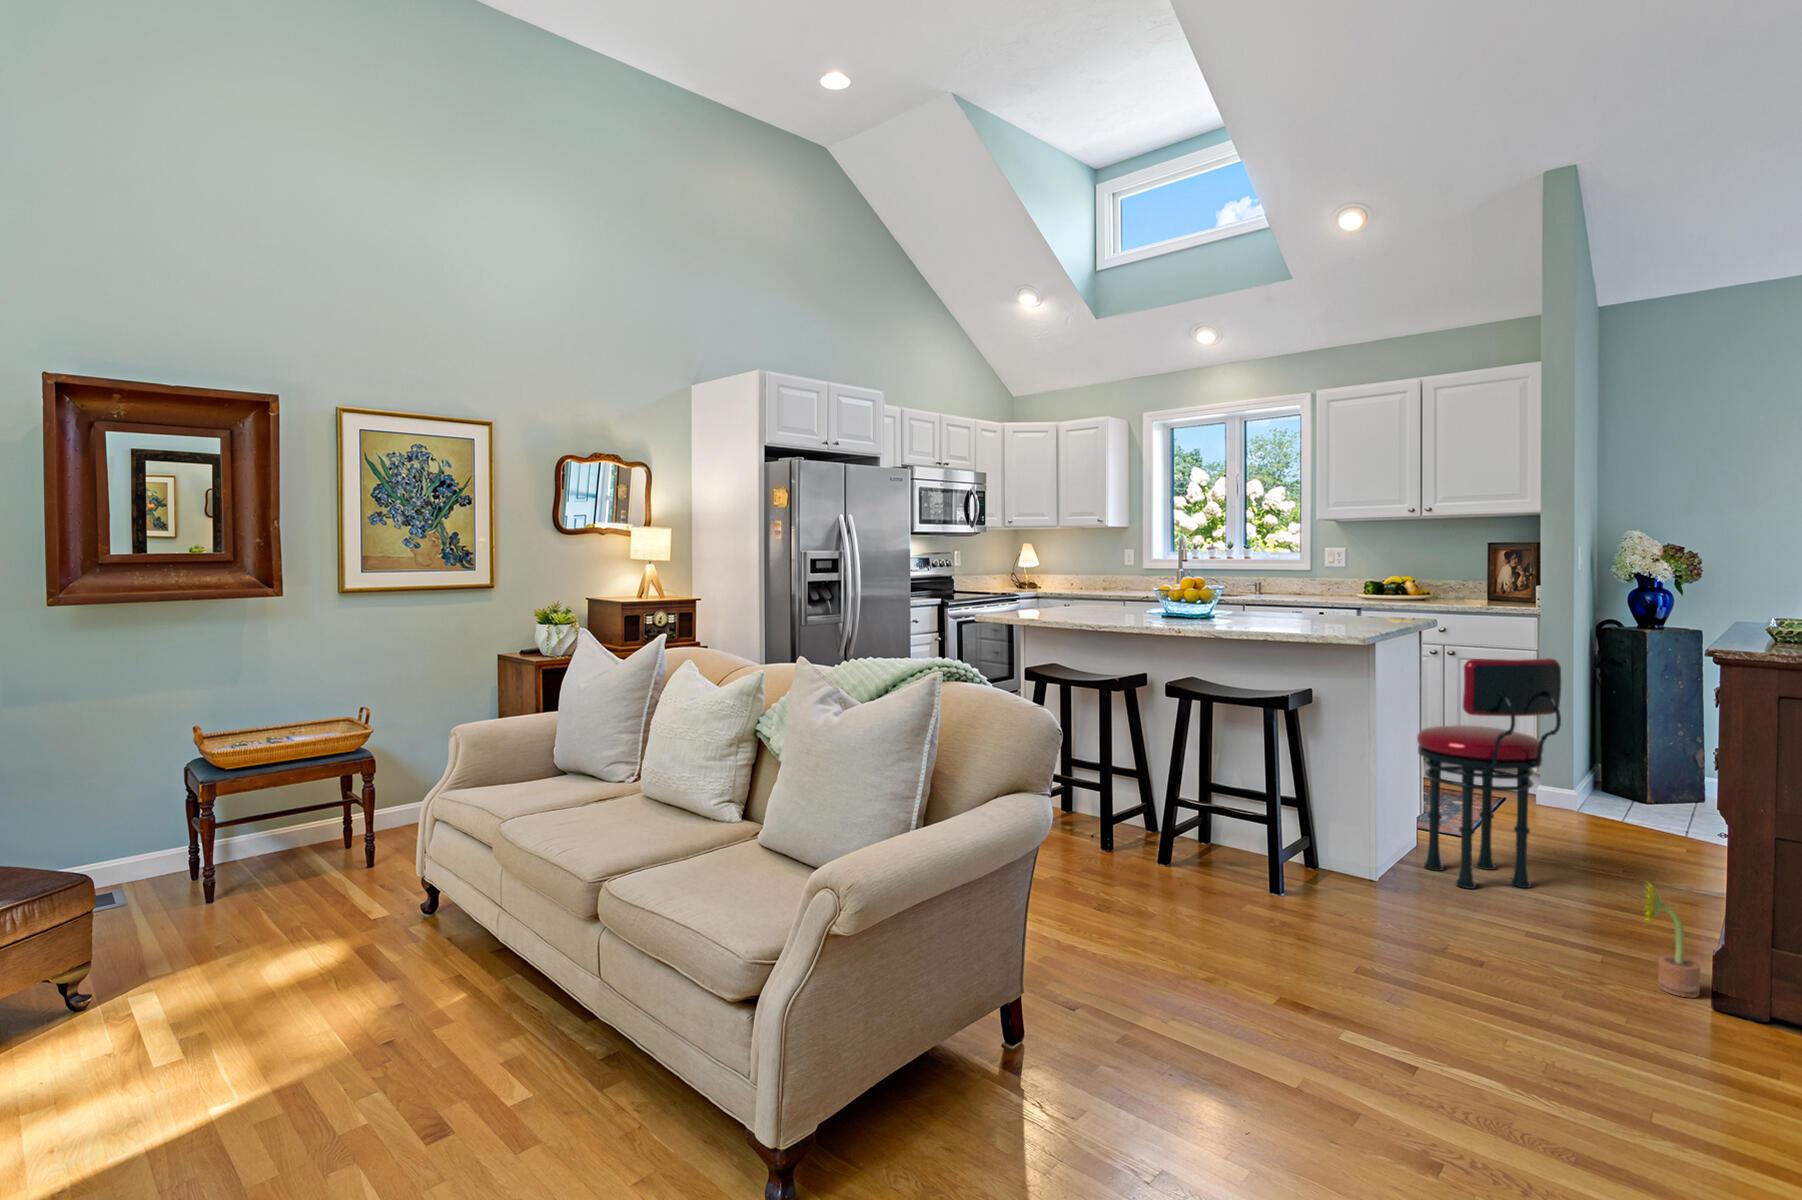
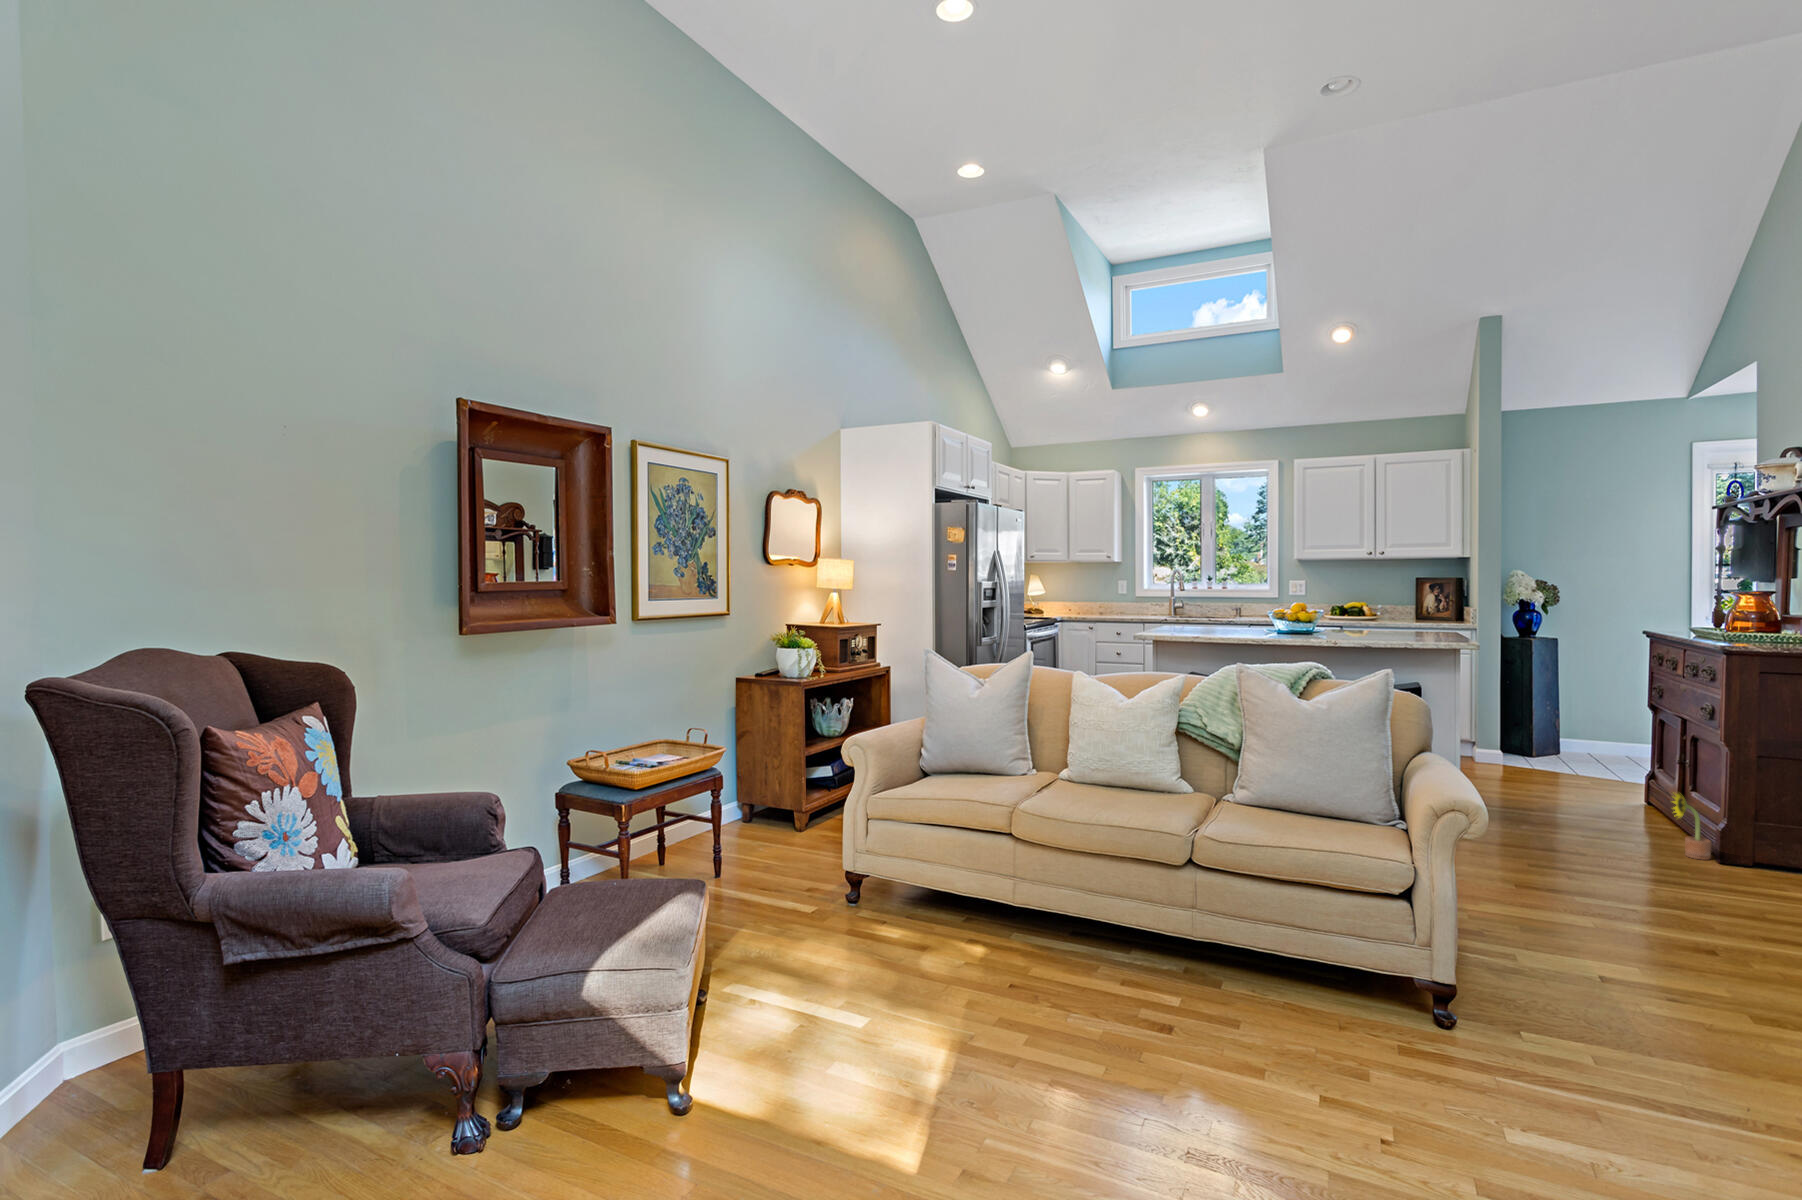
stool: present [1417,658,1561,889] -> none [1471,657,1581,816]

